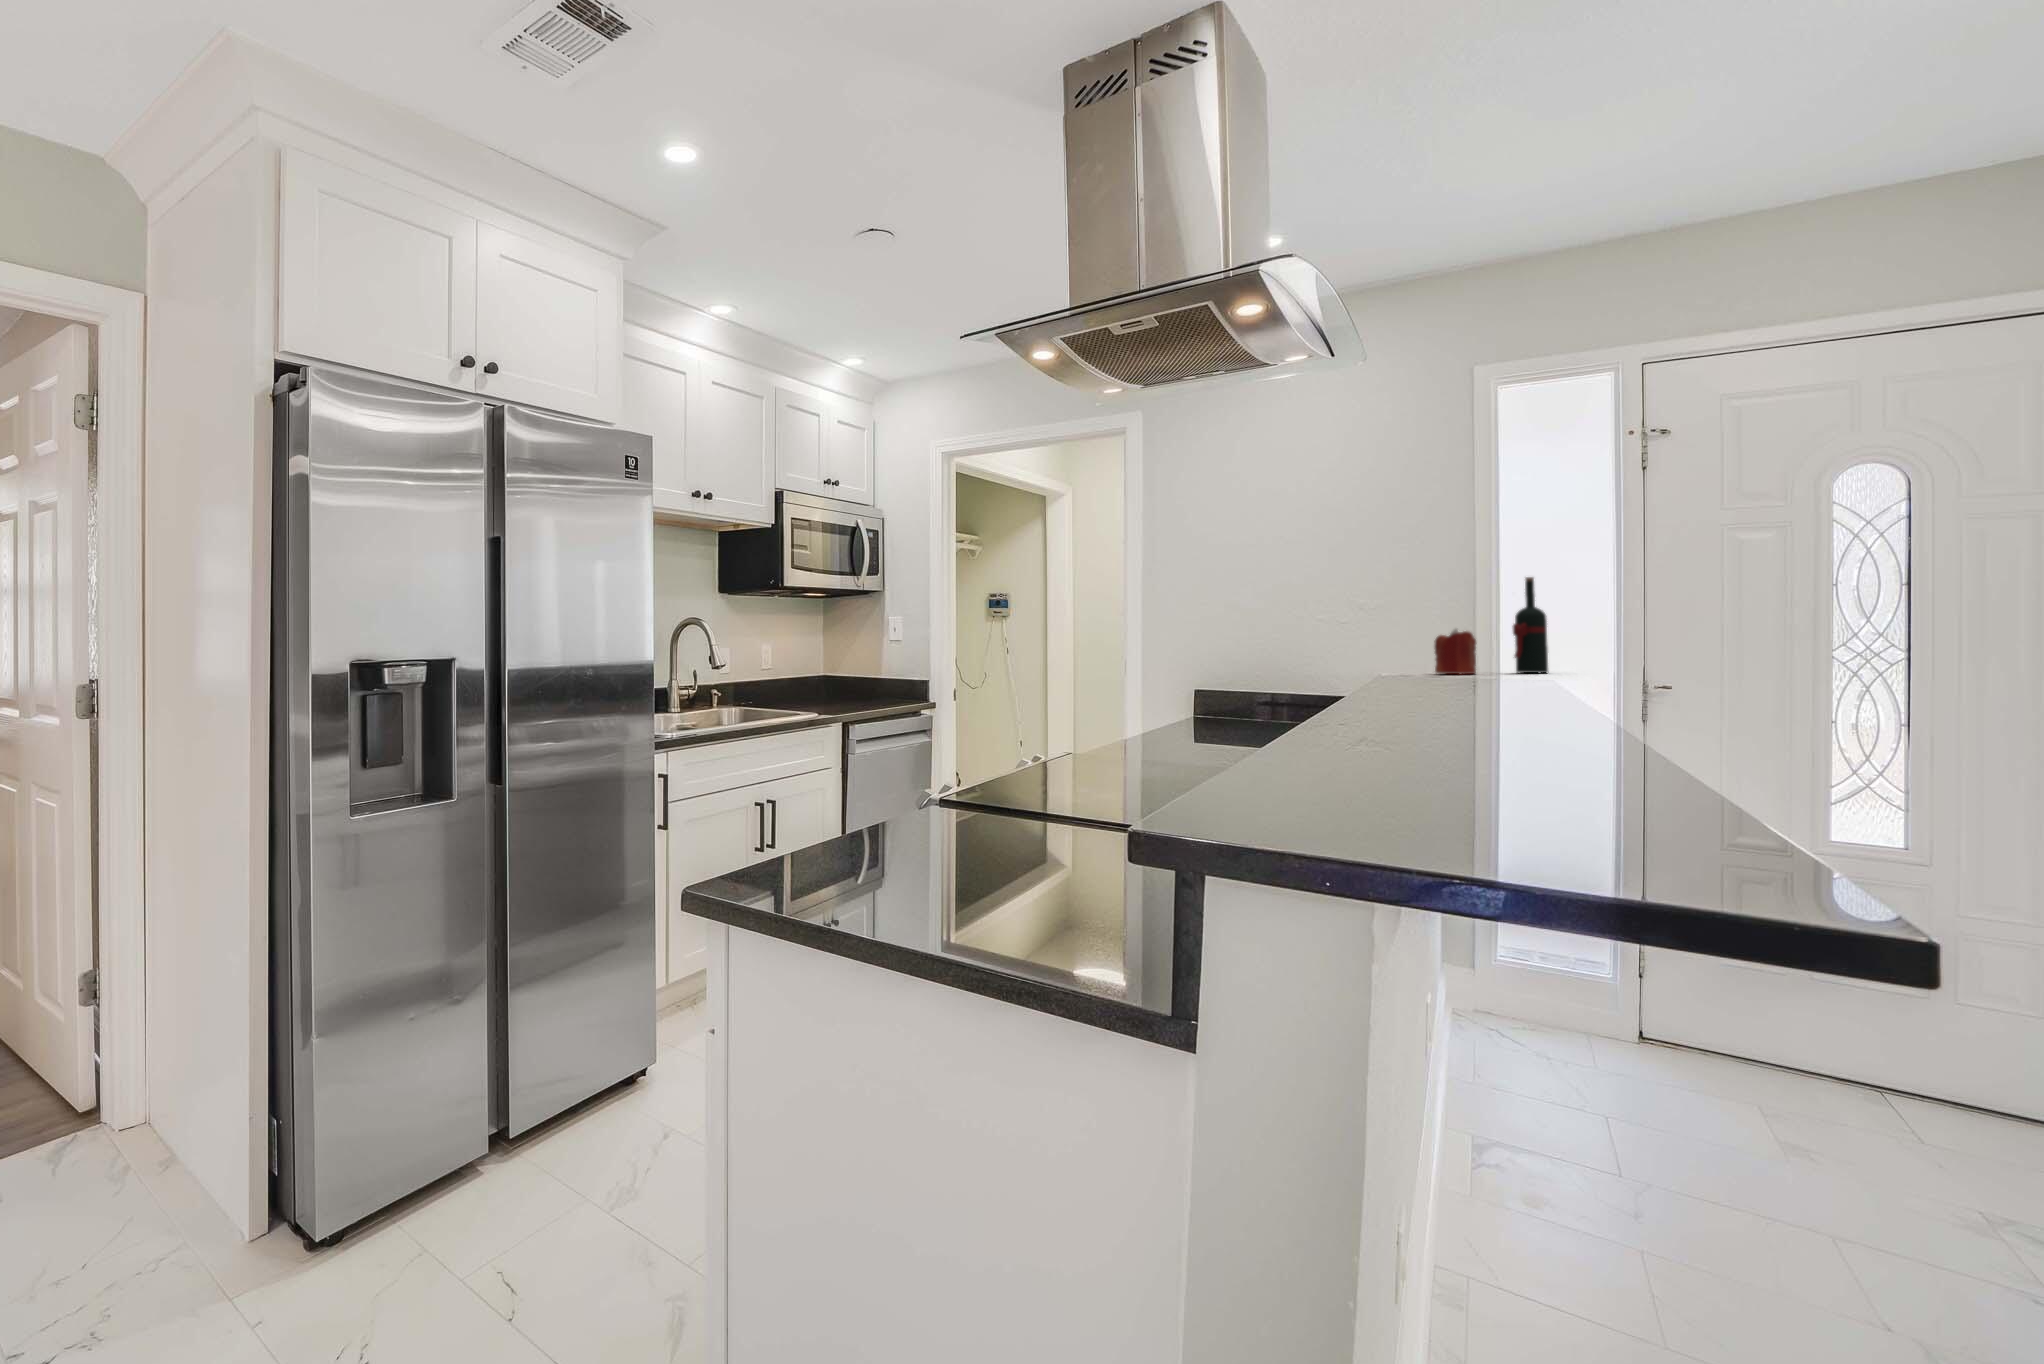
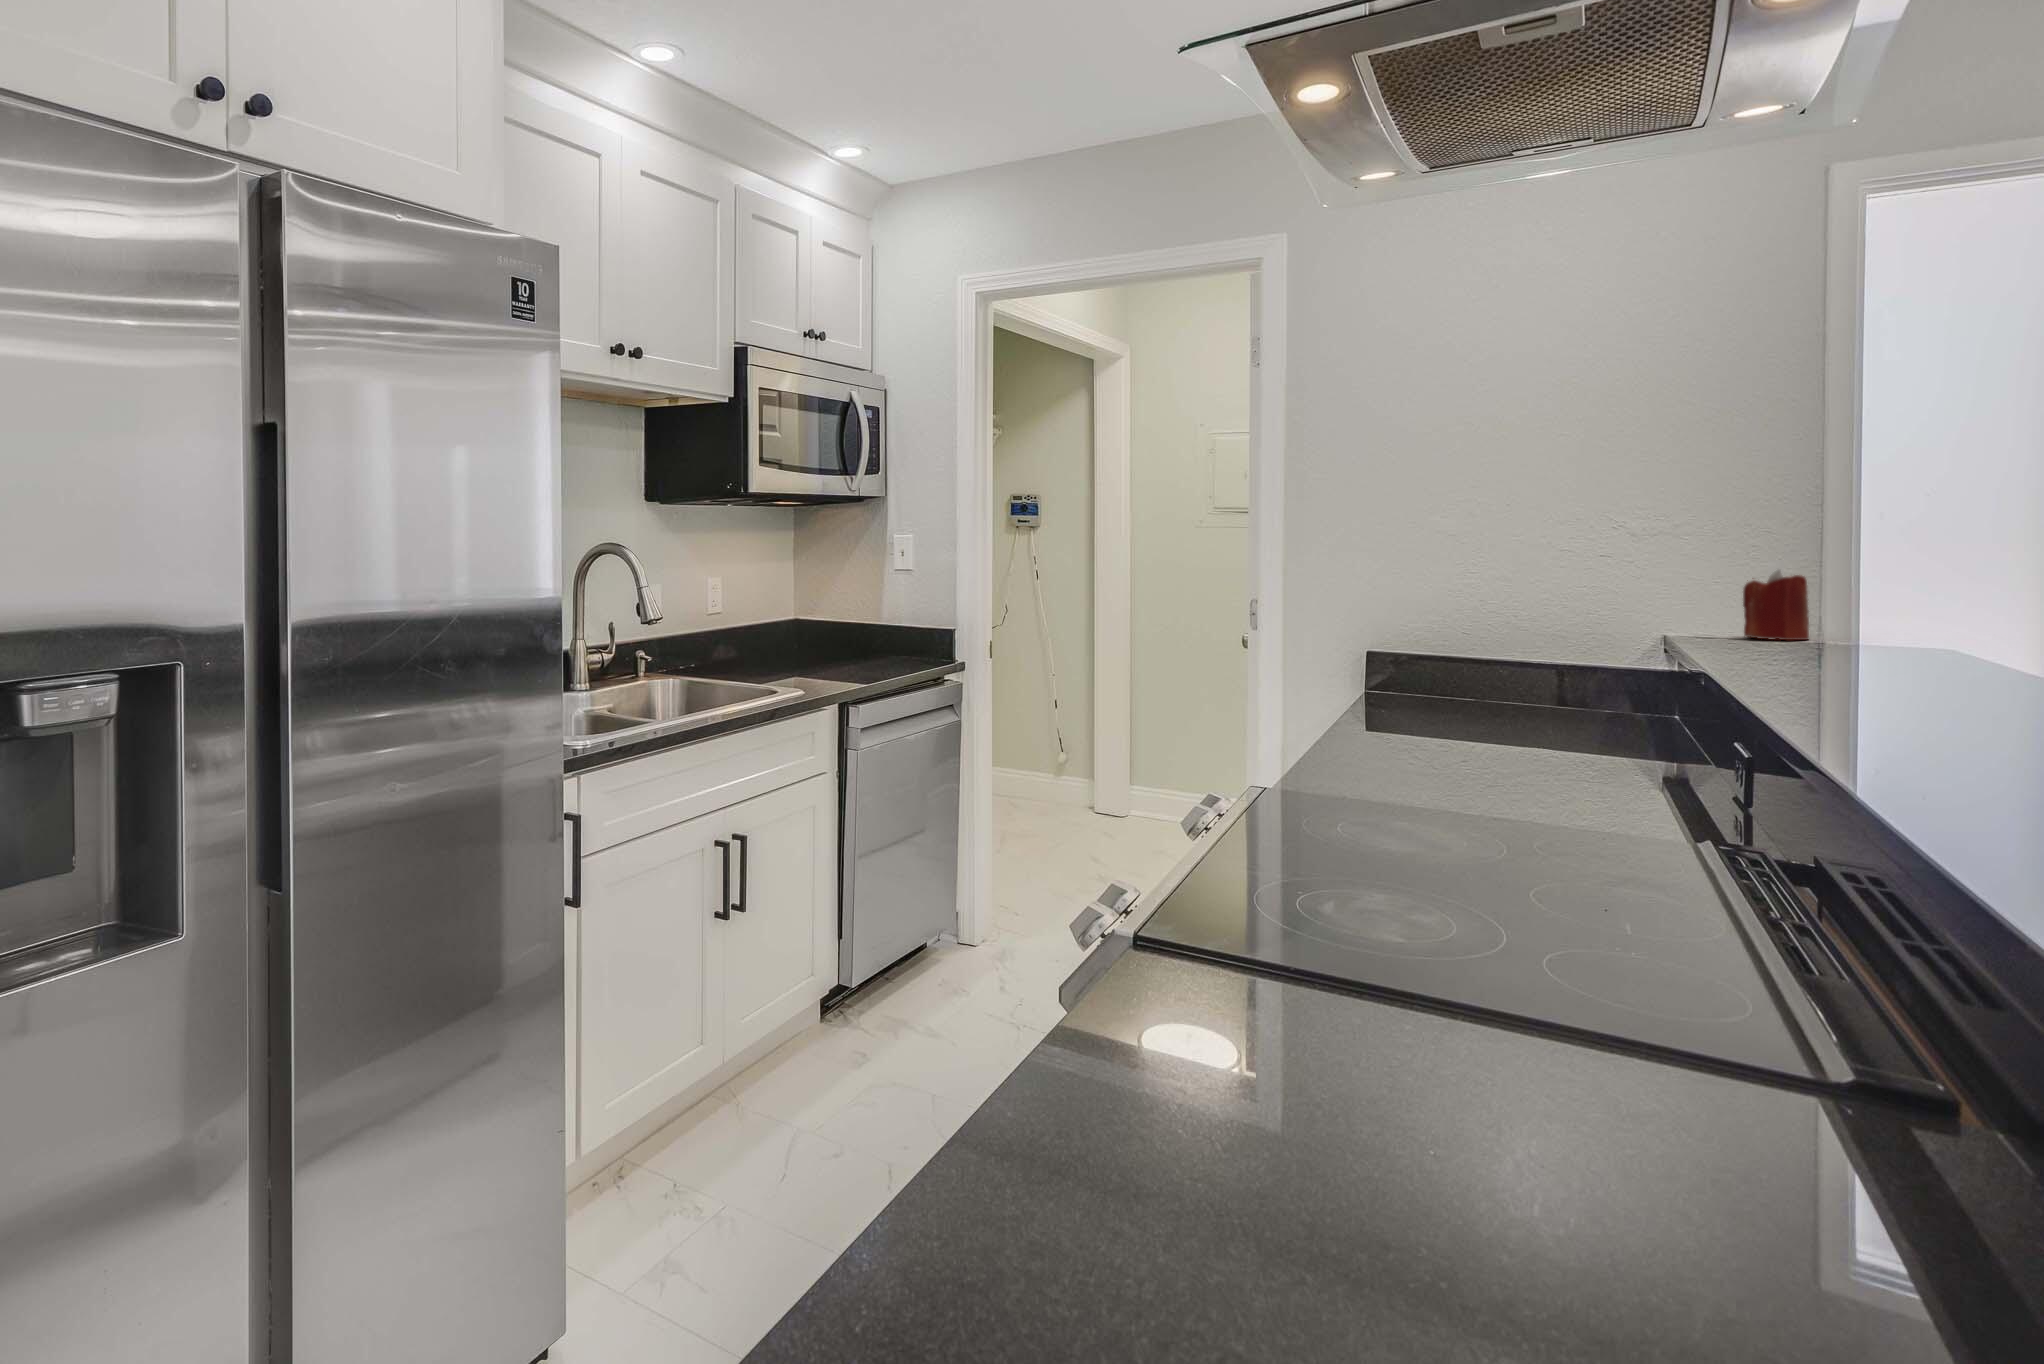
wine bottle: present [1513,577,1548,673] -> none [1868,494,1922,640]

